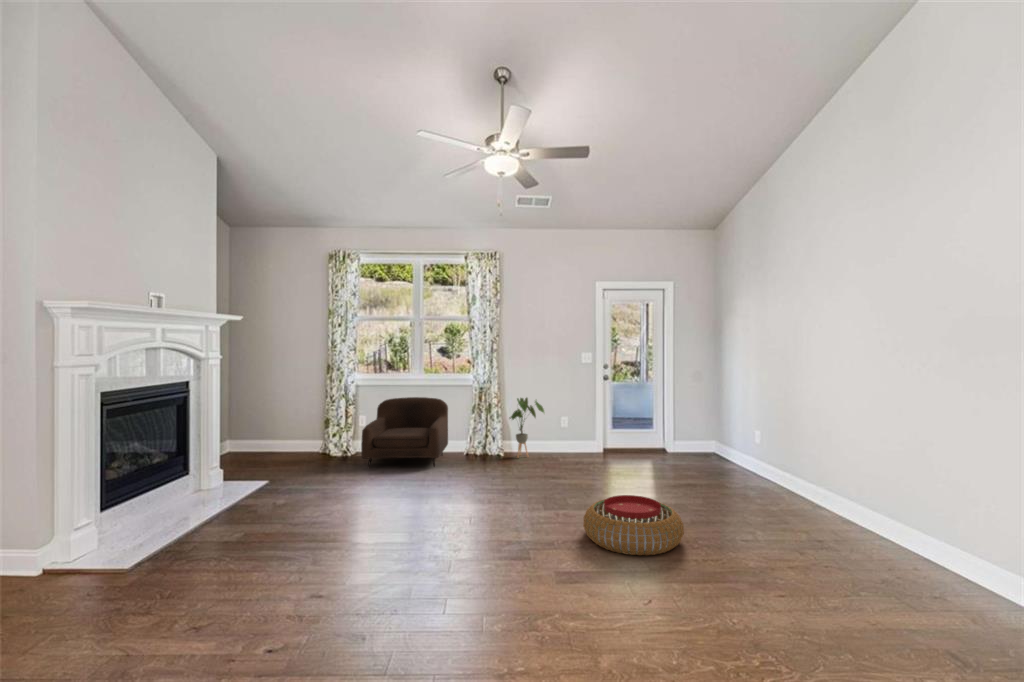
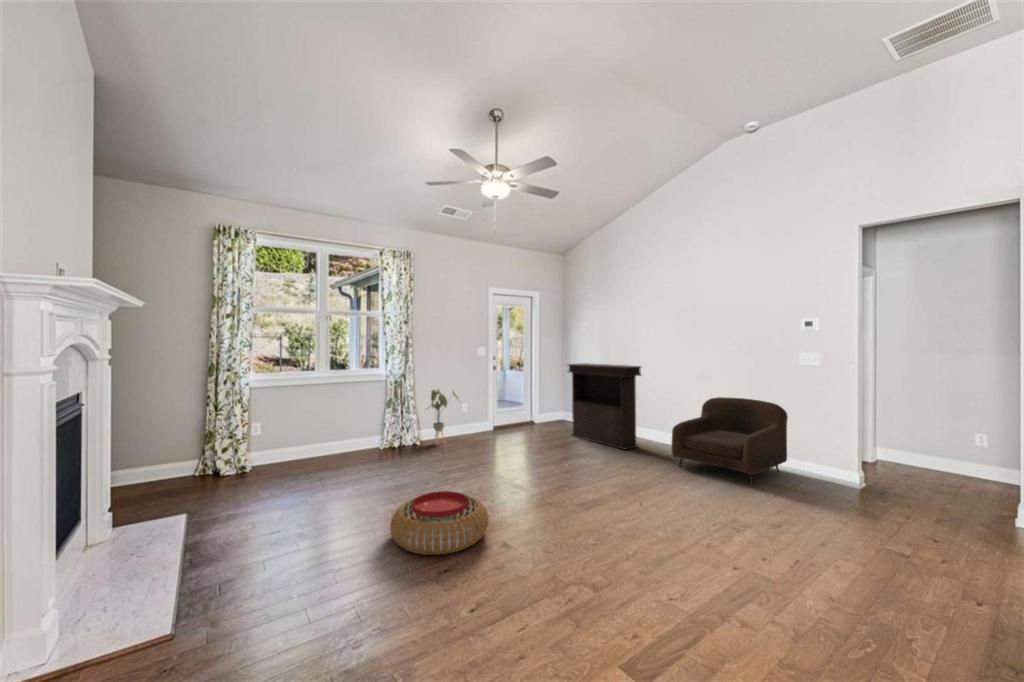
console table: none [681,375,753,500] -> present [568,363,641,450]
armchair: present [361,397,448,467] -> present [672,397,788,485]
pouf: present [583,495,684,556] -> present [390,491,488,555]

